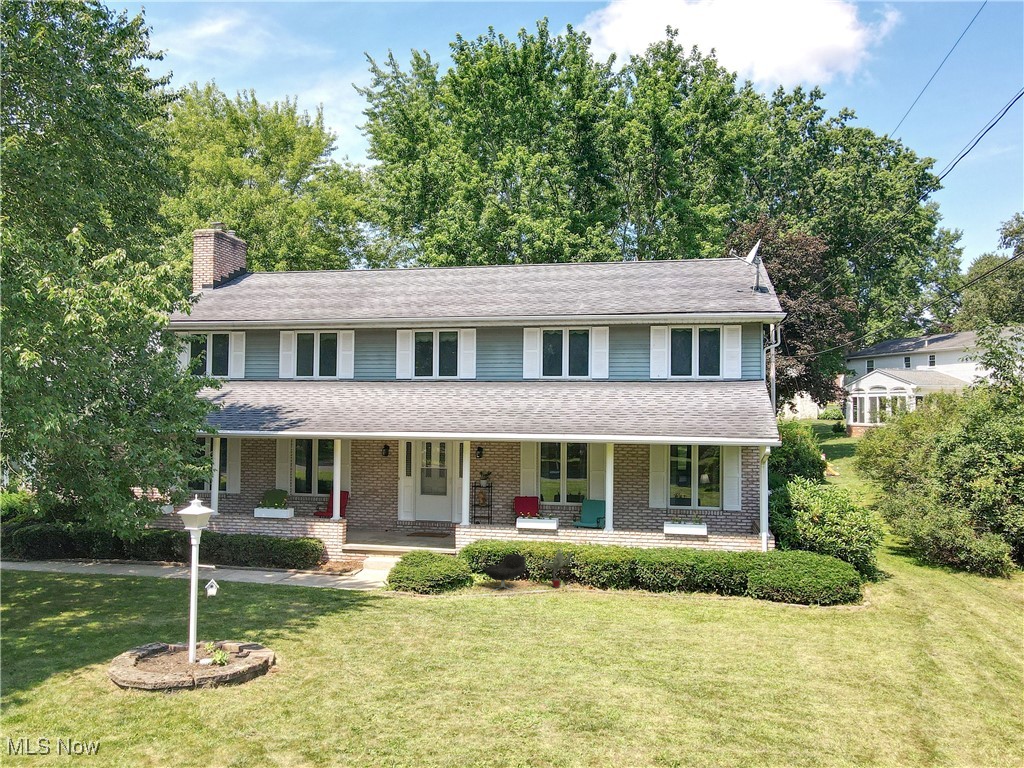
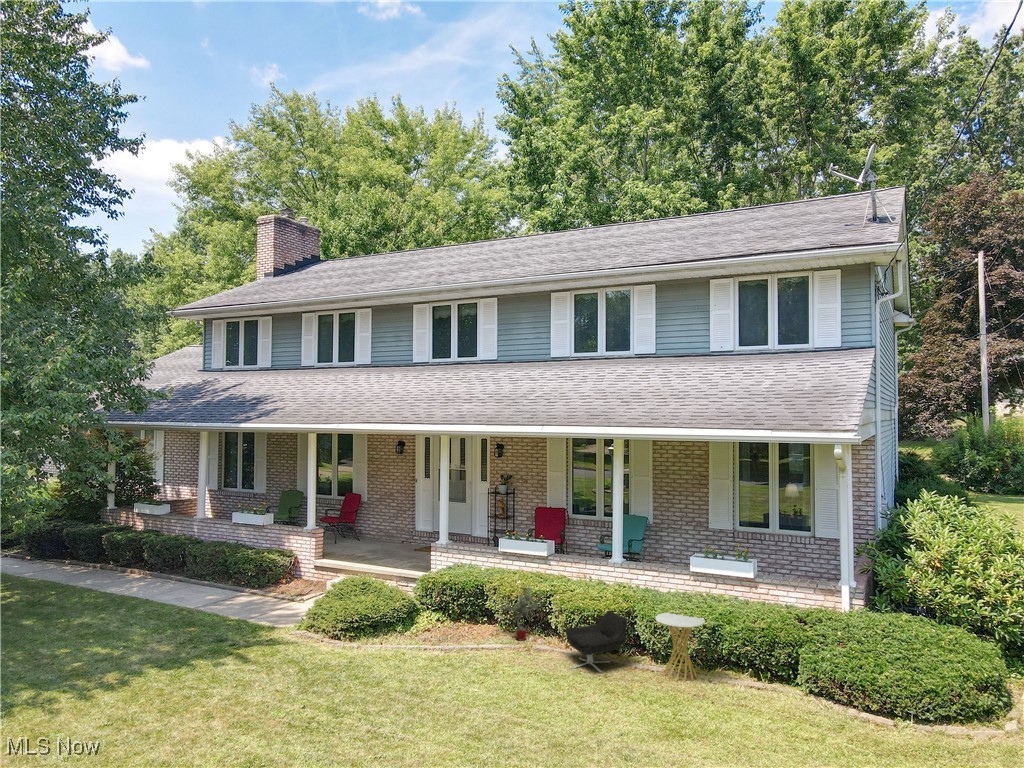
lounge chair: present [484,554,526,590] -> present [565,611,628,672]
side table: none [662,557,694,598] -> present [655,613,705,681]

